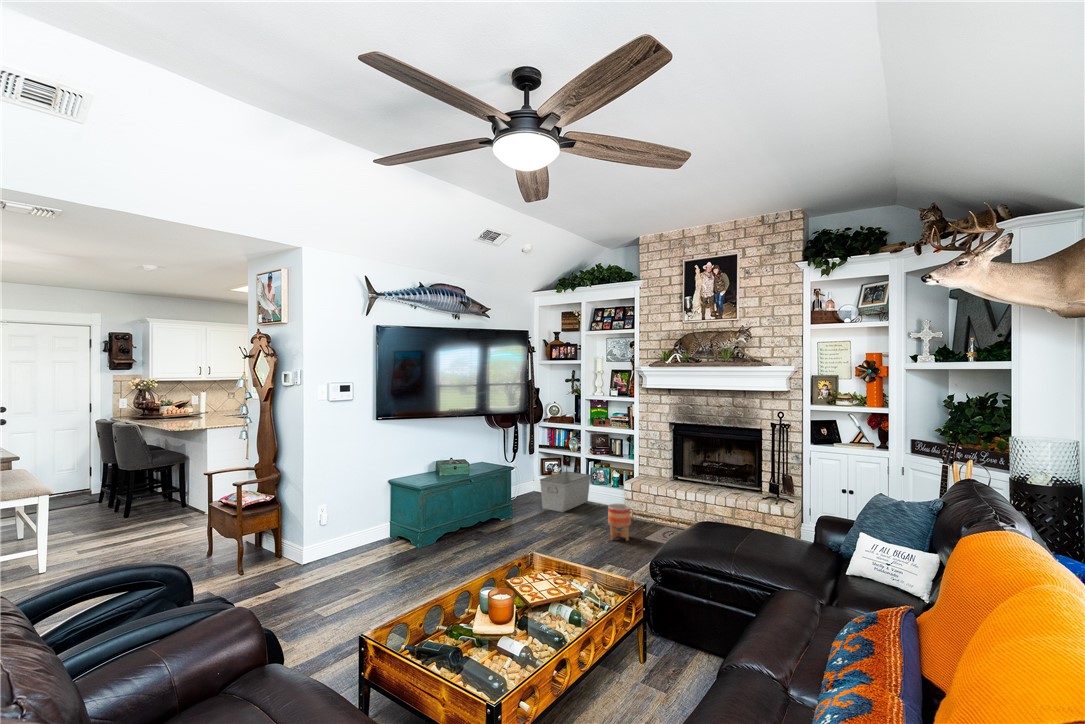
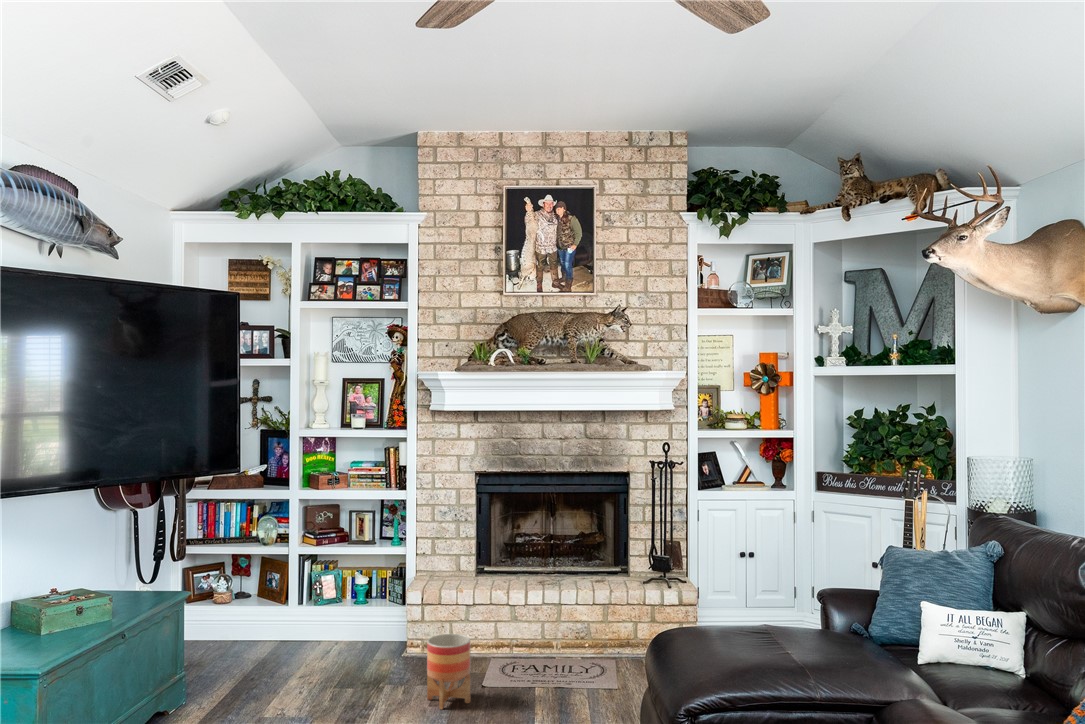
storage bin: present [540,471,591,512] -> none [226,586,318,675]

